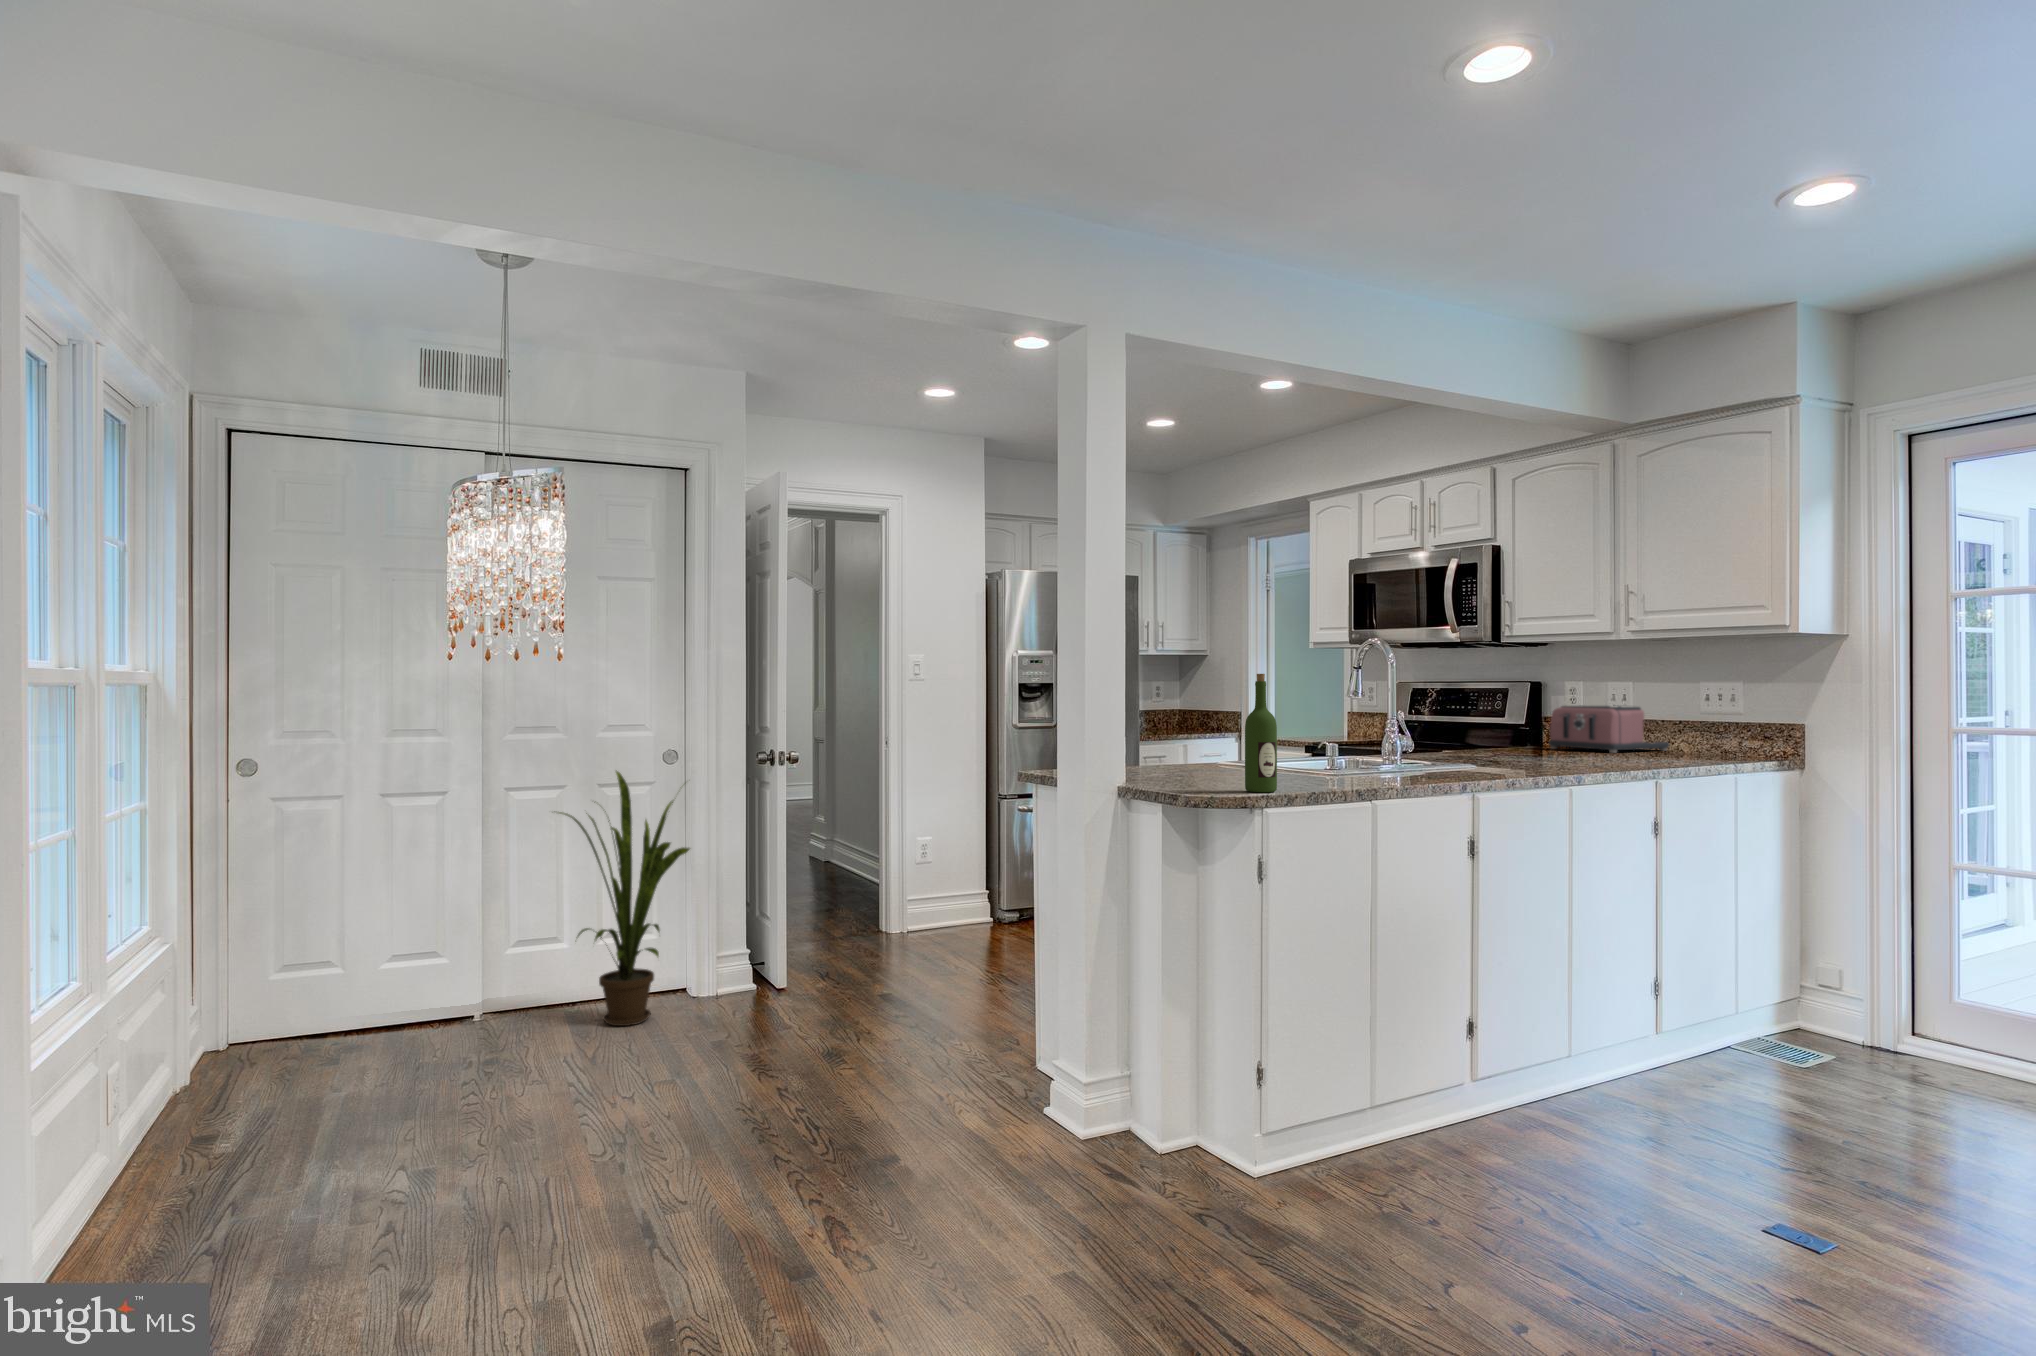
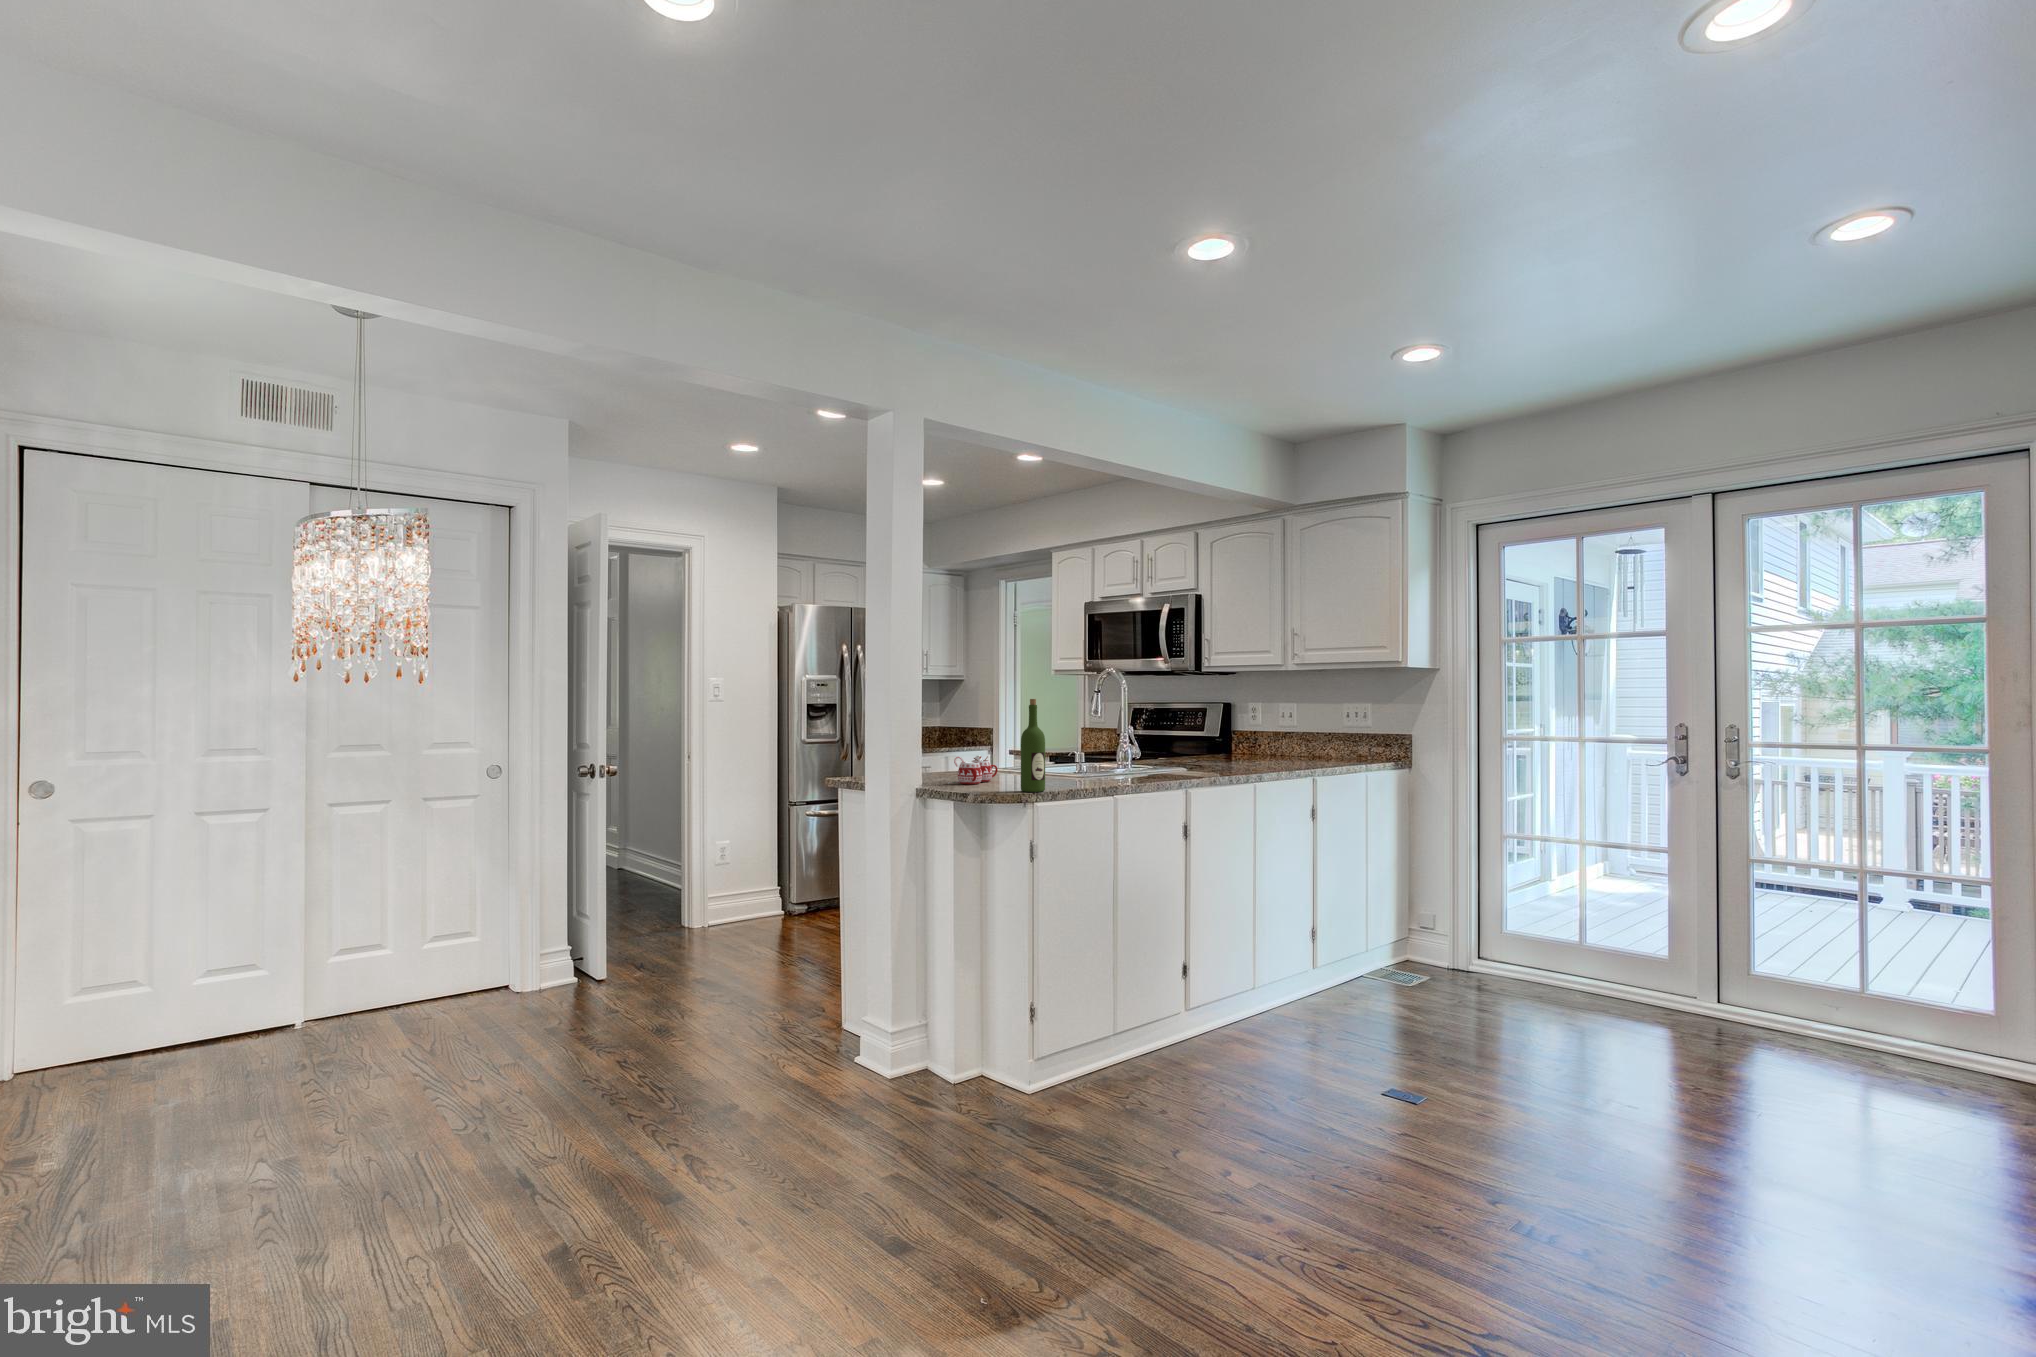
toaster: present [1548,705,1669,753] -> none [1239,720,1324,758]
mug: none [1158,745,1222,780] -> present [948,755,998,784]
house plant: present [559,771,690,1026] -> none [372,786,520,1025]

